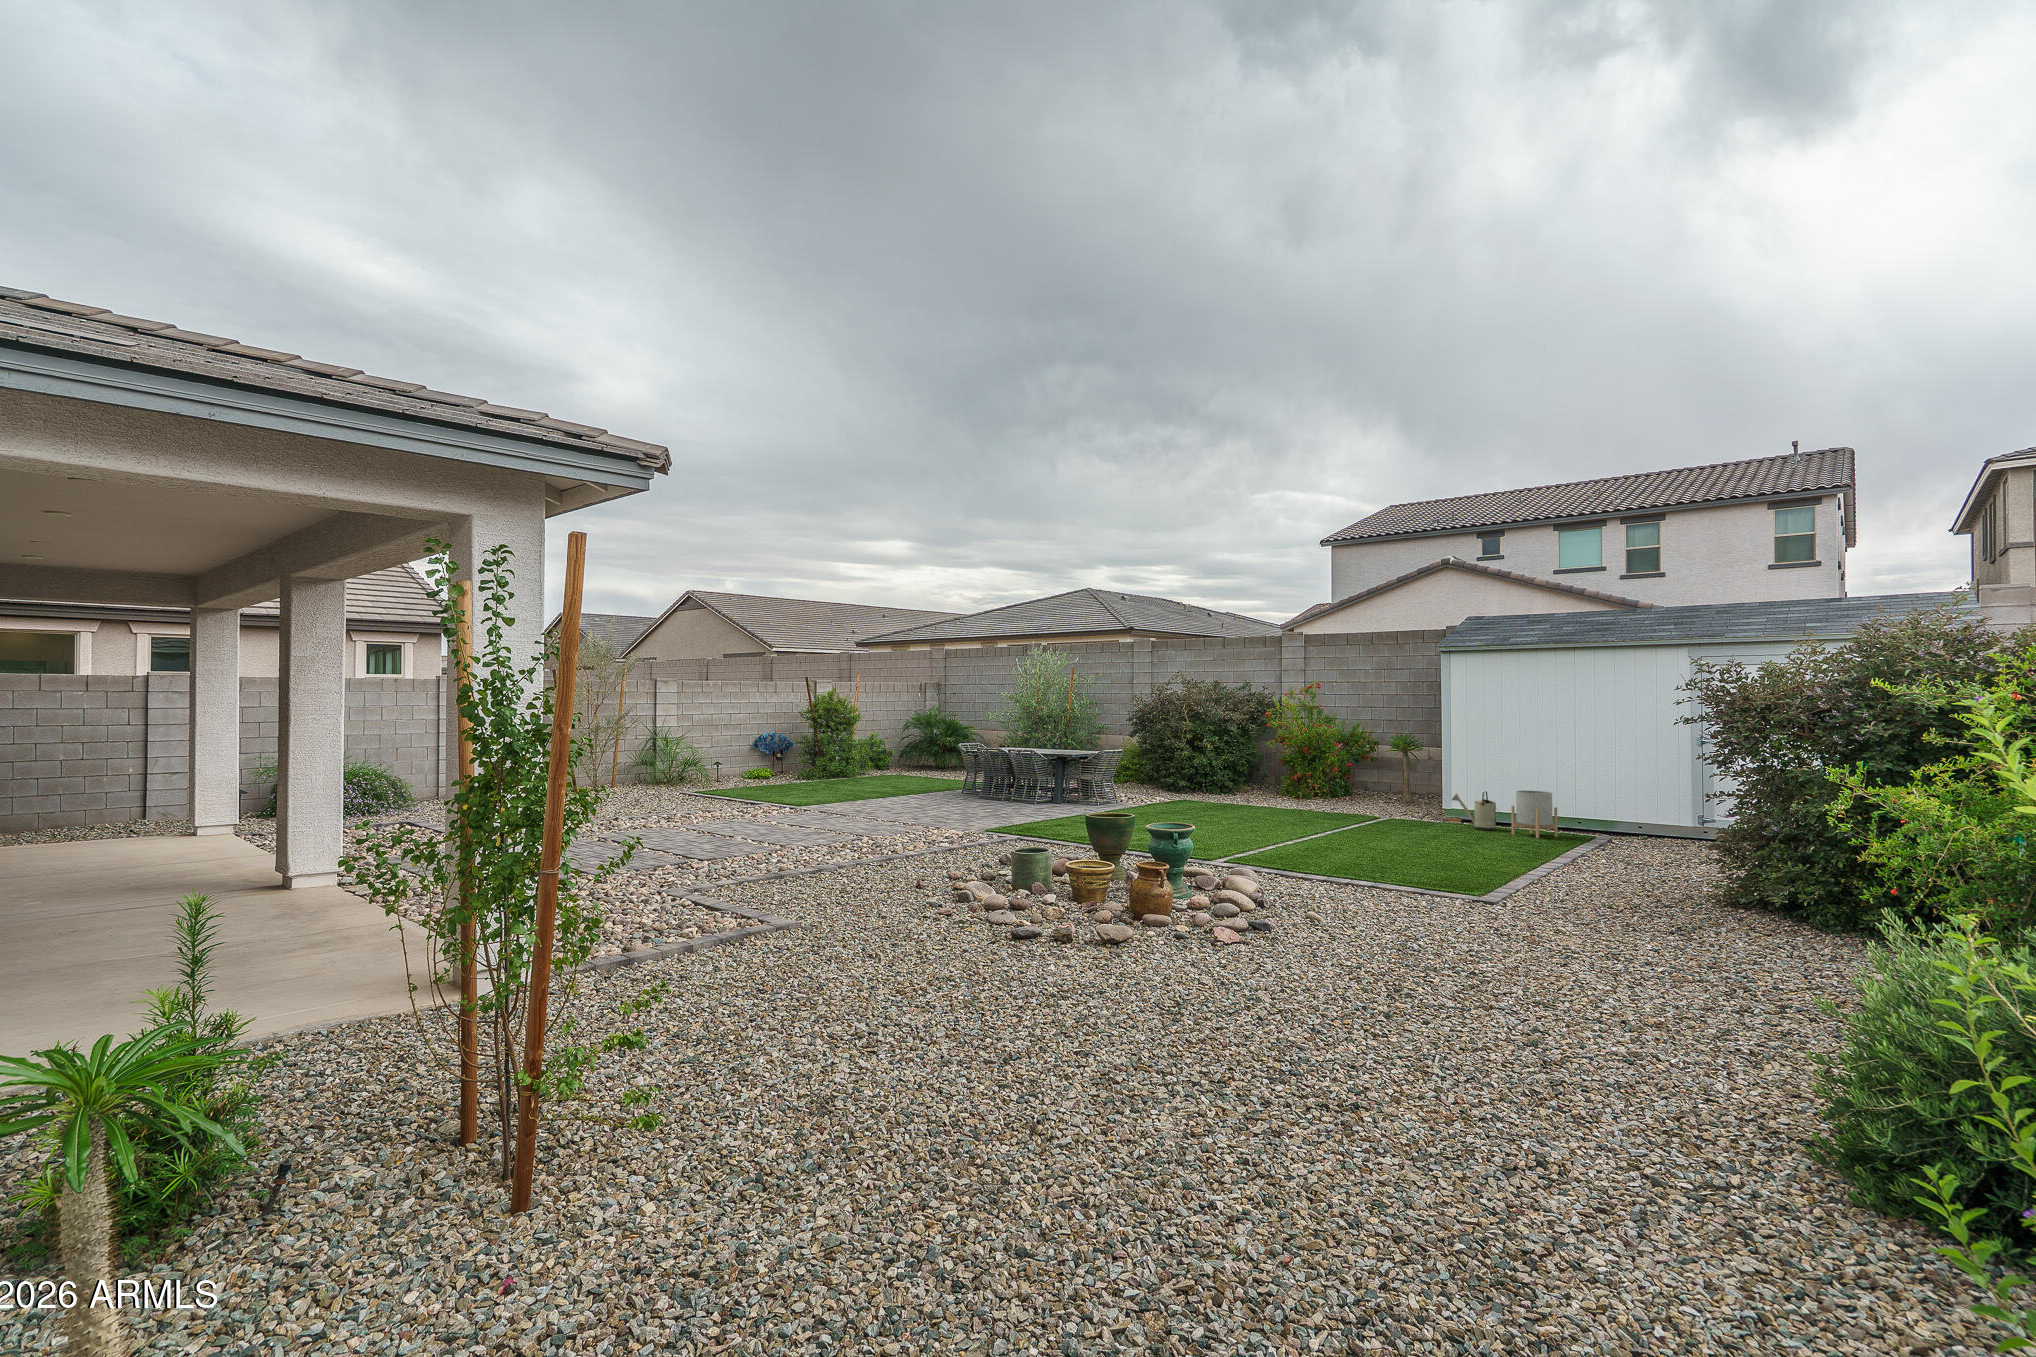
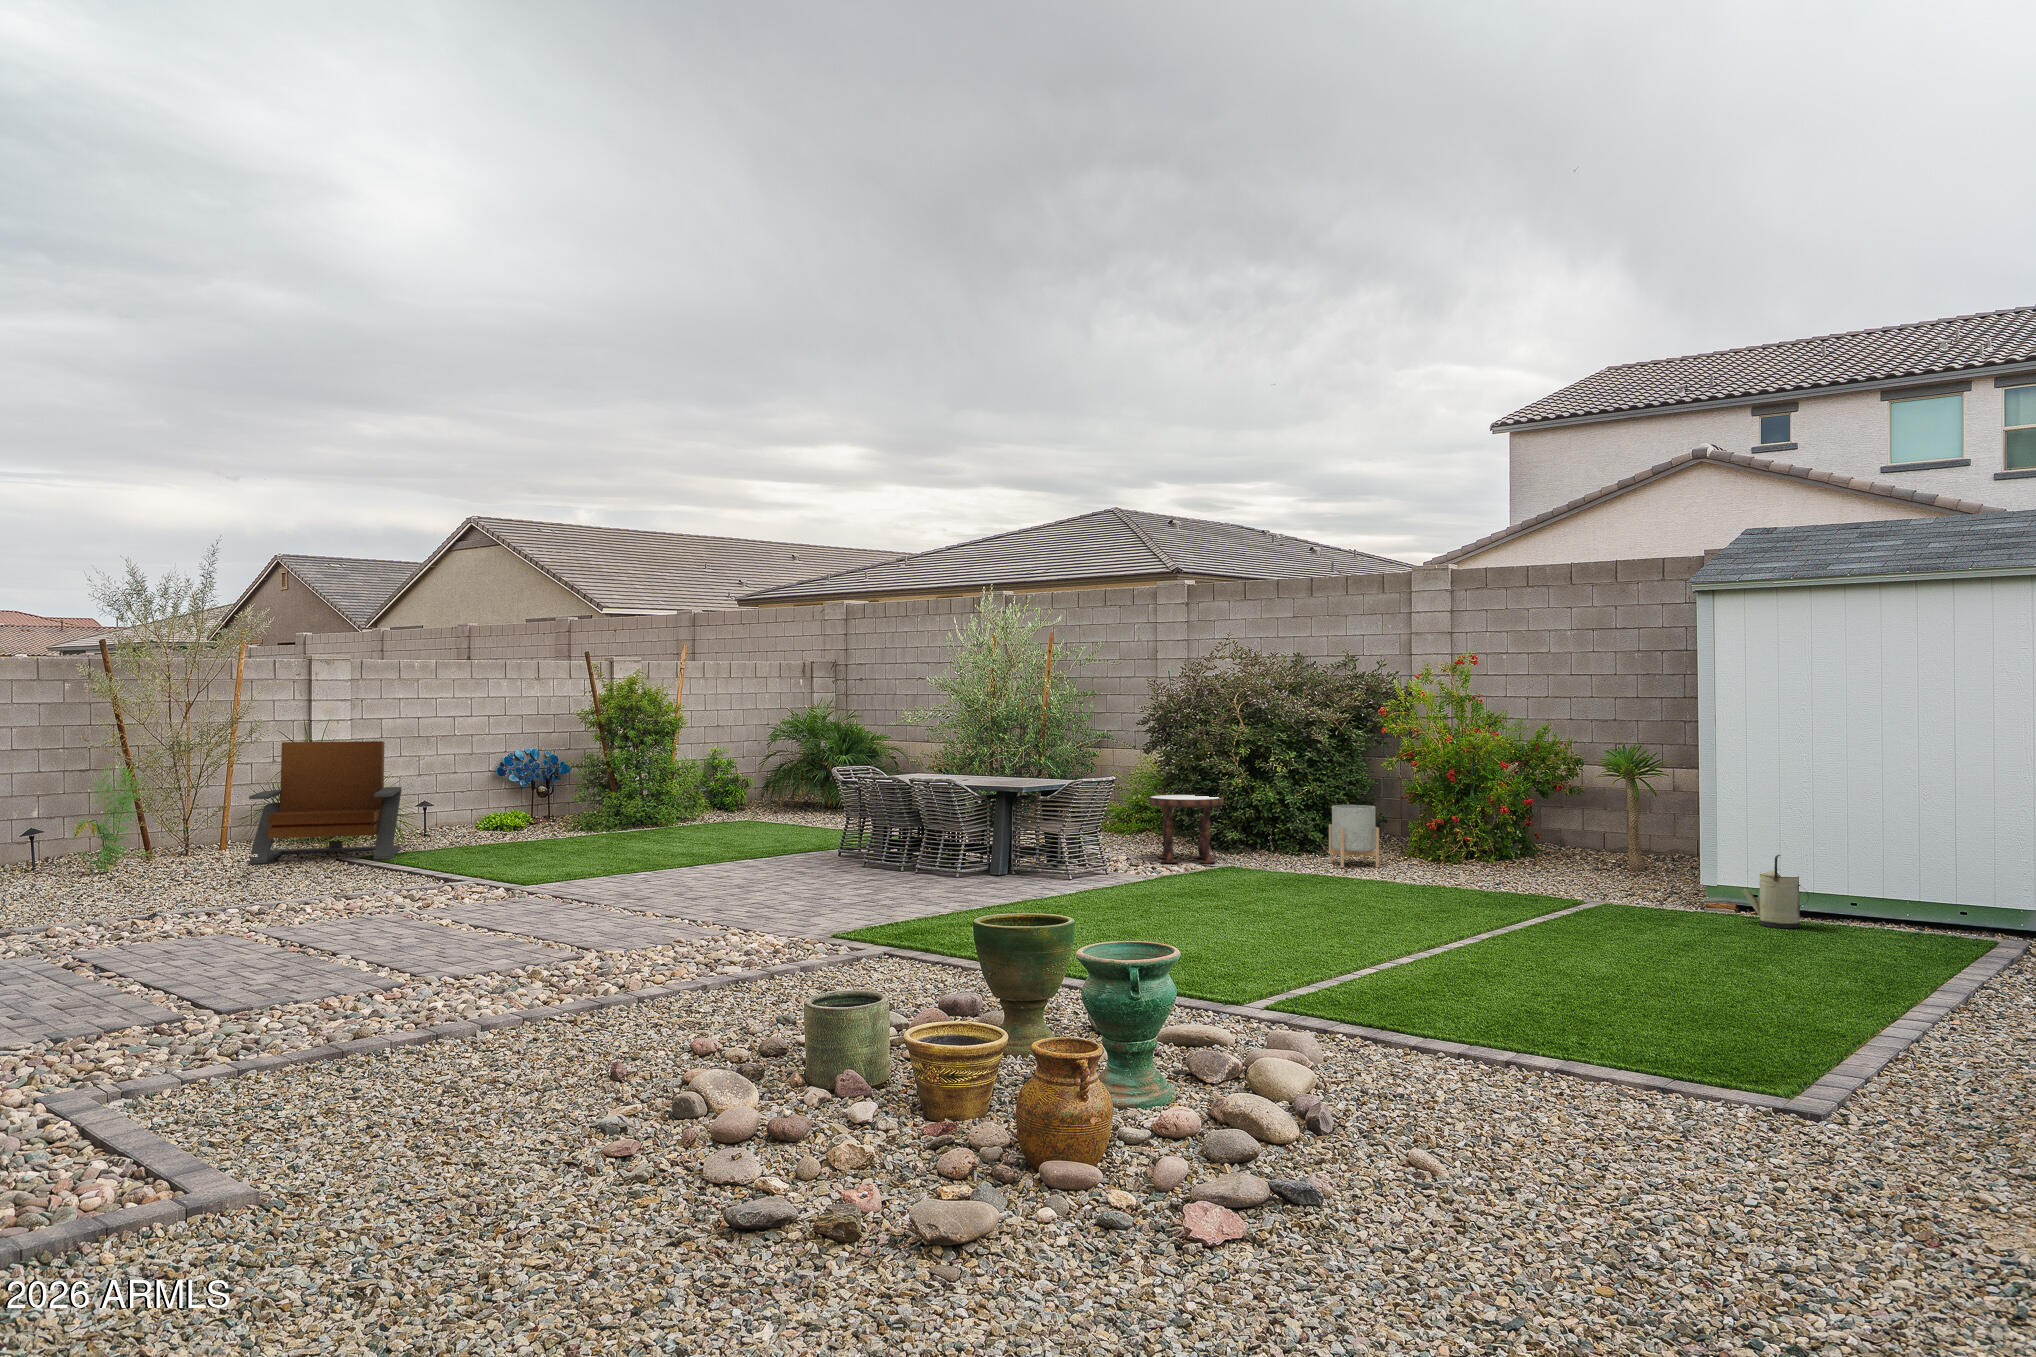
lounge chair: none [628,728,706,797] -> present [248,741,402,864]
side table: none [1135,760,1178,799] -> present [1149,794,1224,863]
planter: present [1511,791,1558,838] -> present [1329,805,1379,868]

